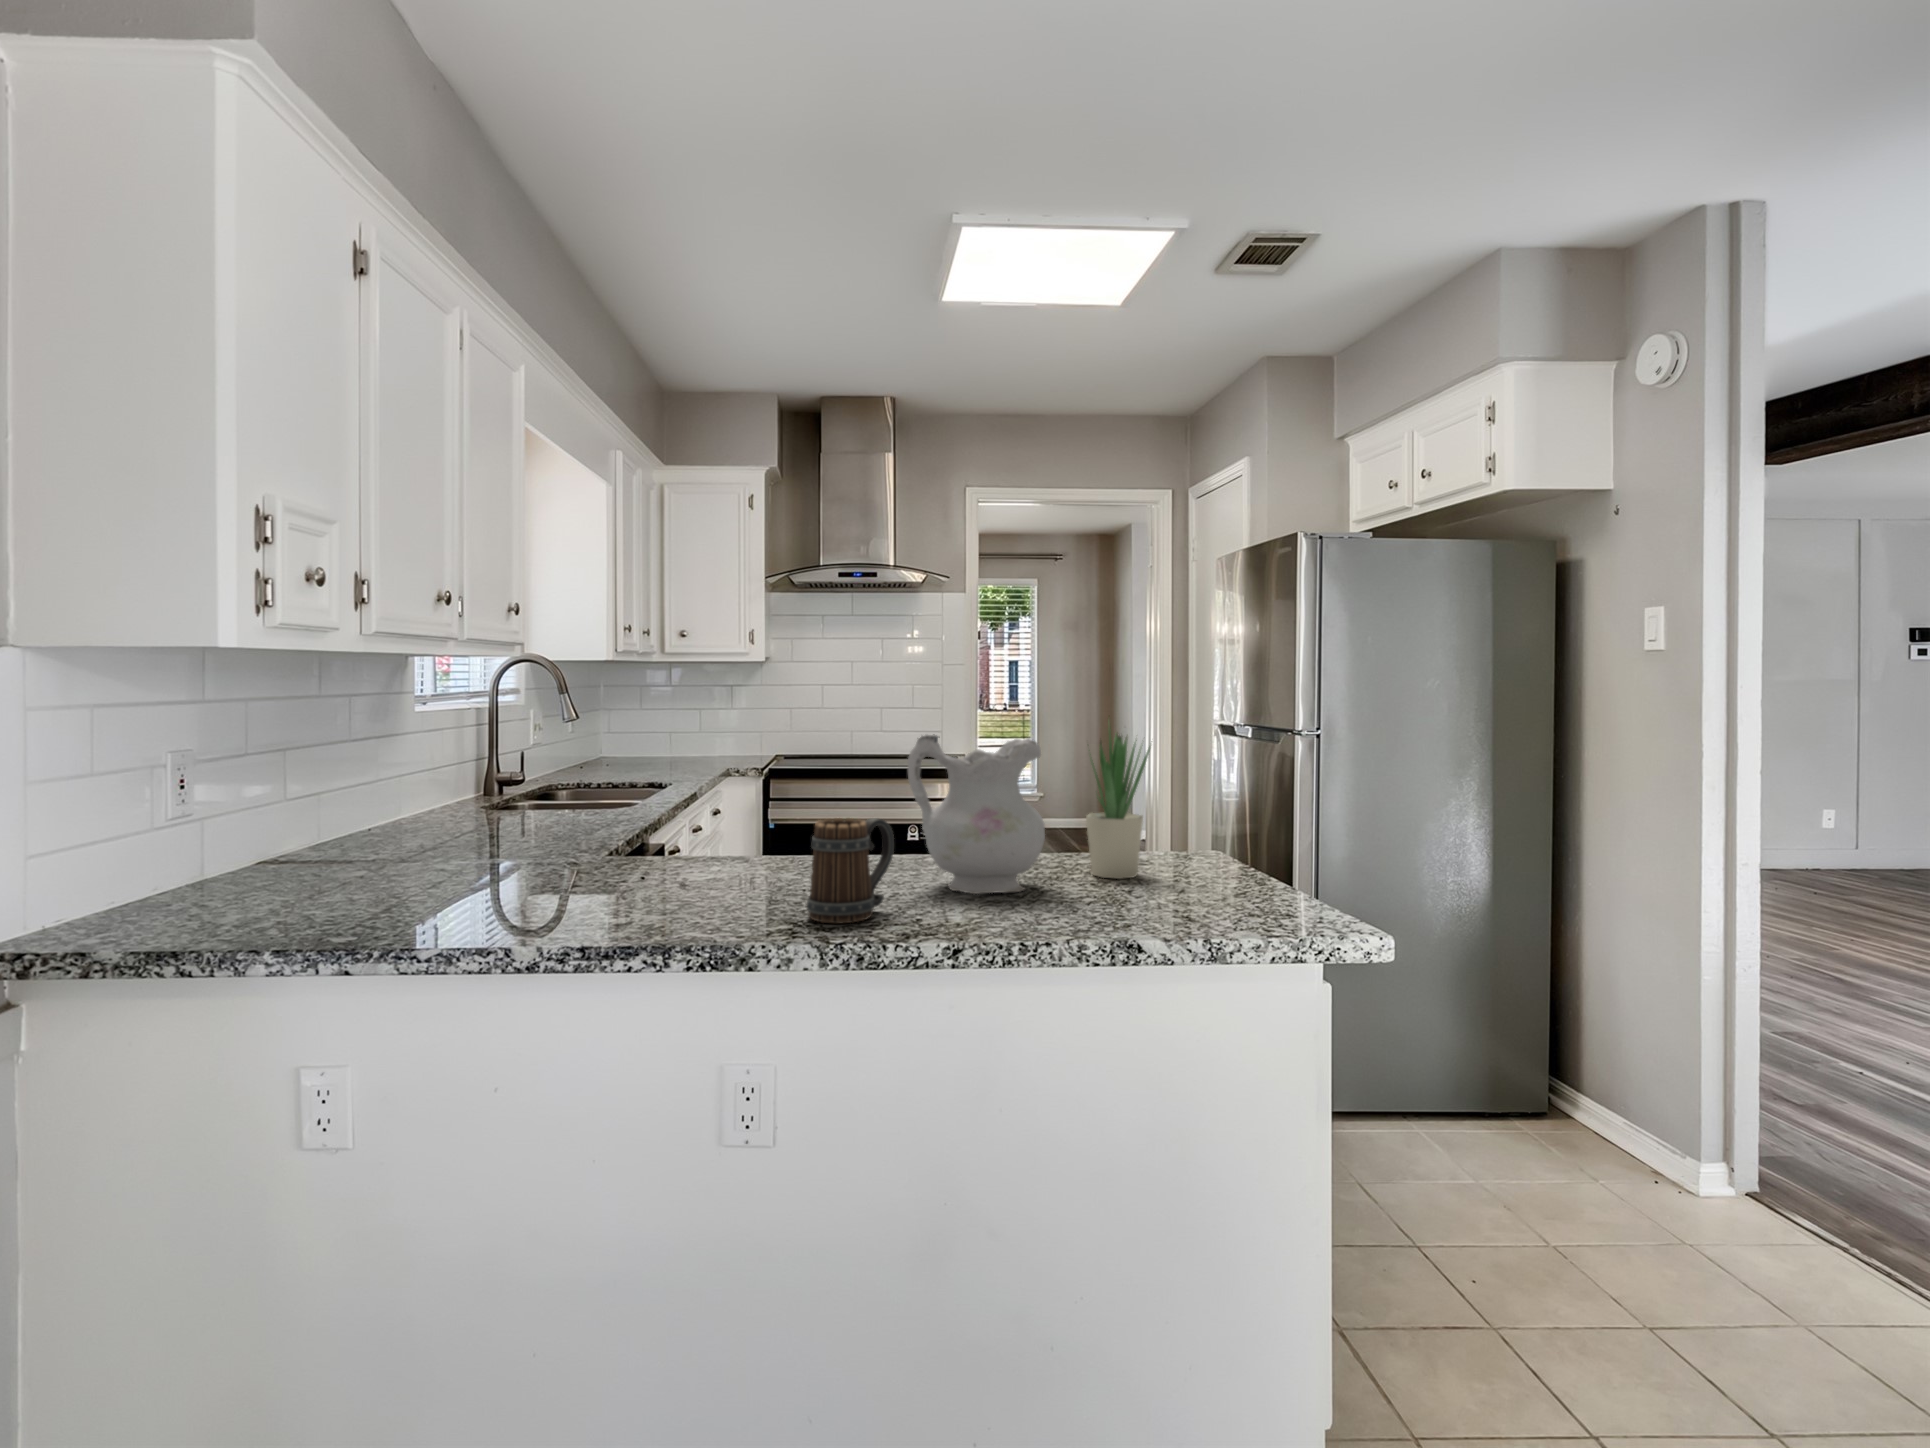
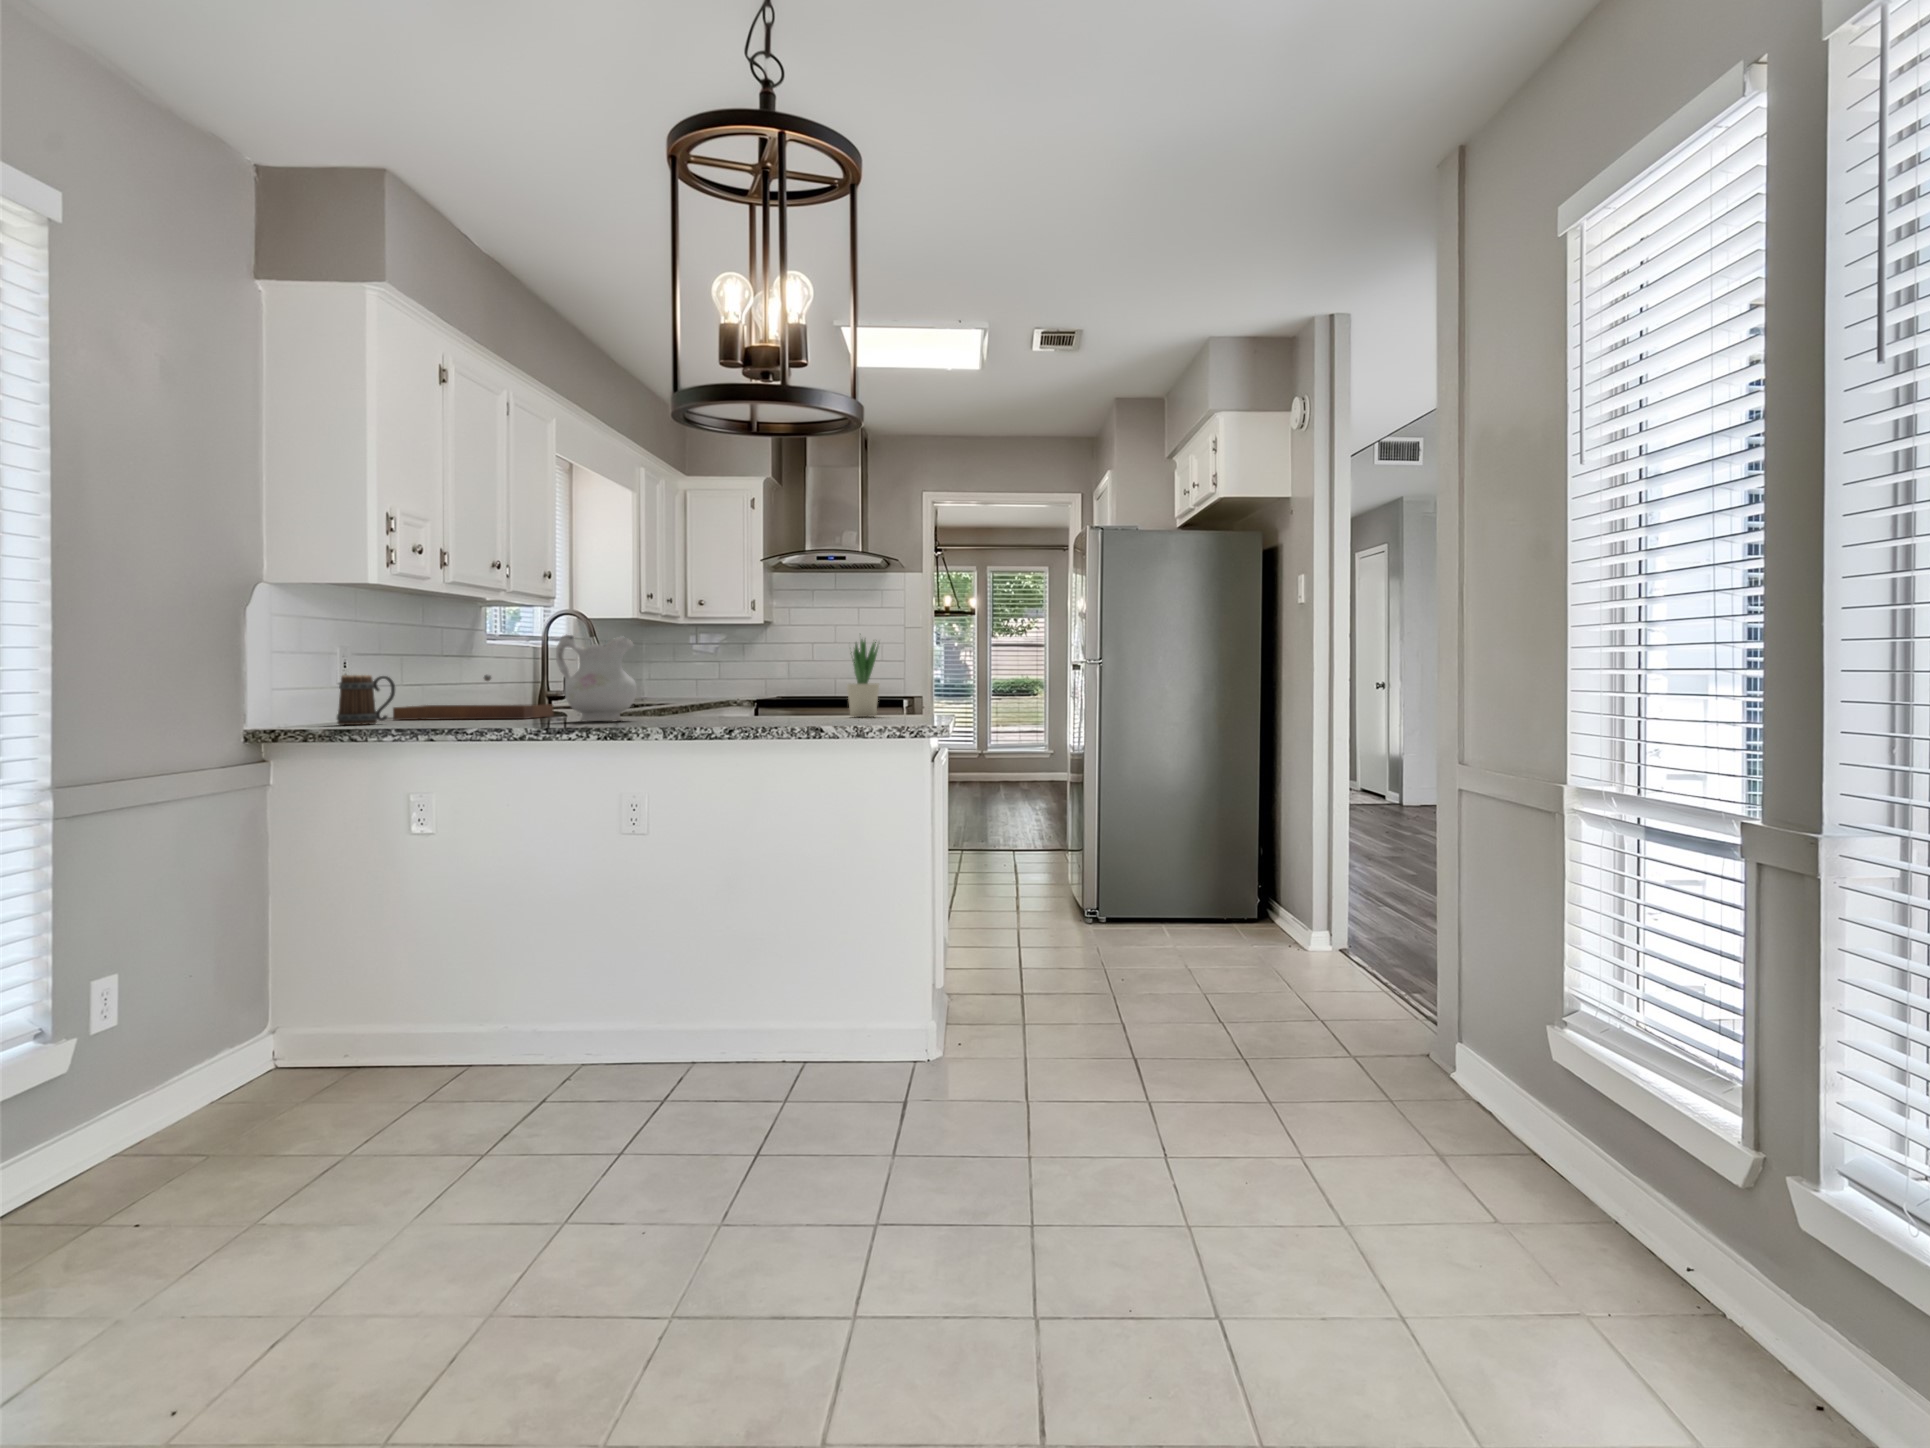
ceramic pitcher: present [908,735,1045,894] -> present [556,635,636,722]
tray: none [269,789,546,879] -> present [393,674,554,720]
mug: present [807,818,894,923] -> present [337,675,395,725]

